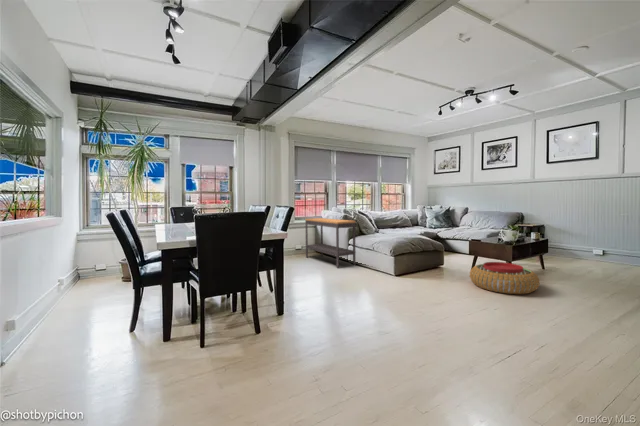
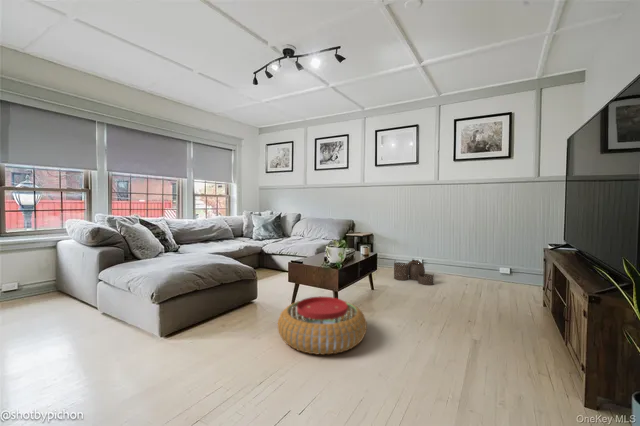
console table: present [305,218,356,268] -> none [10,233,103,333]
woven basket: none [567,248,614,271] -> present [394,260,434,285]

